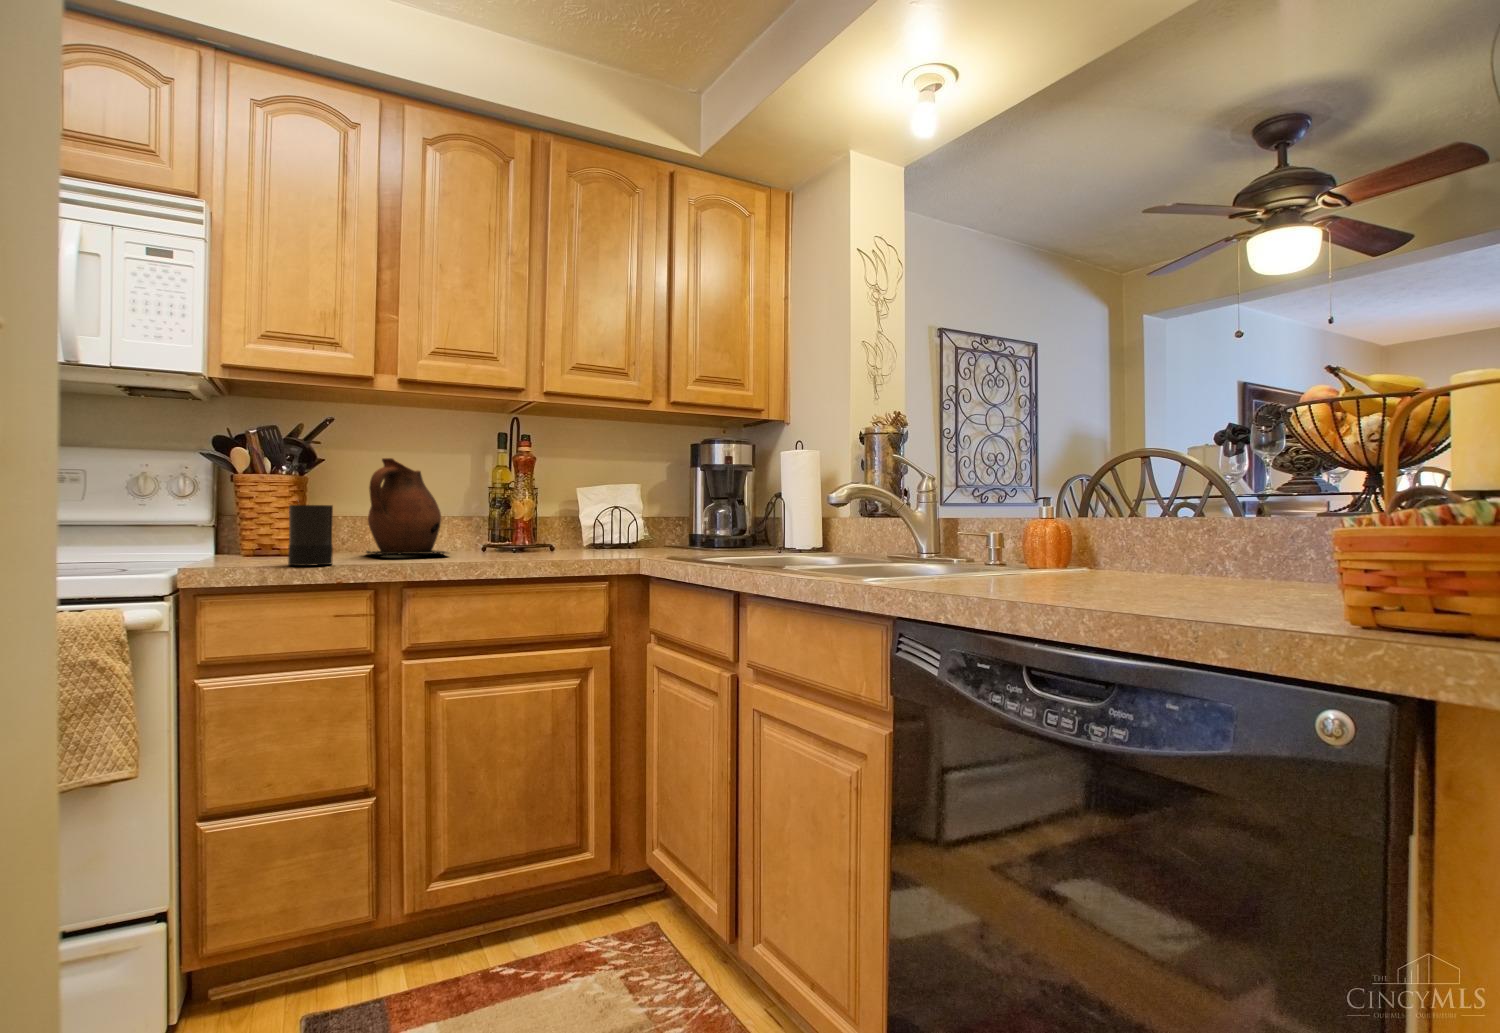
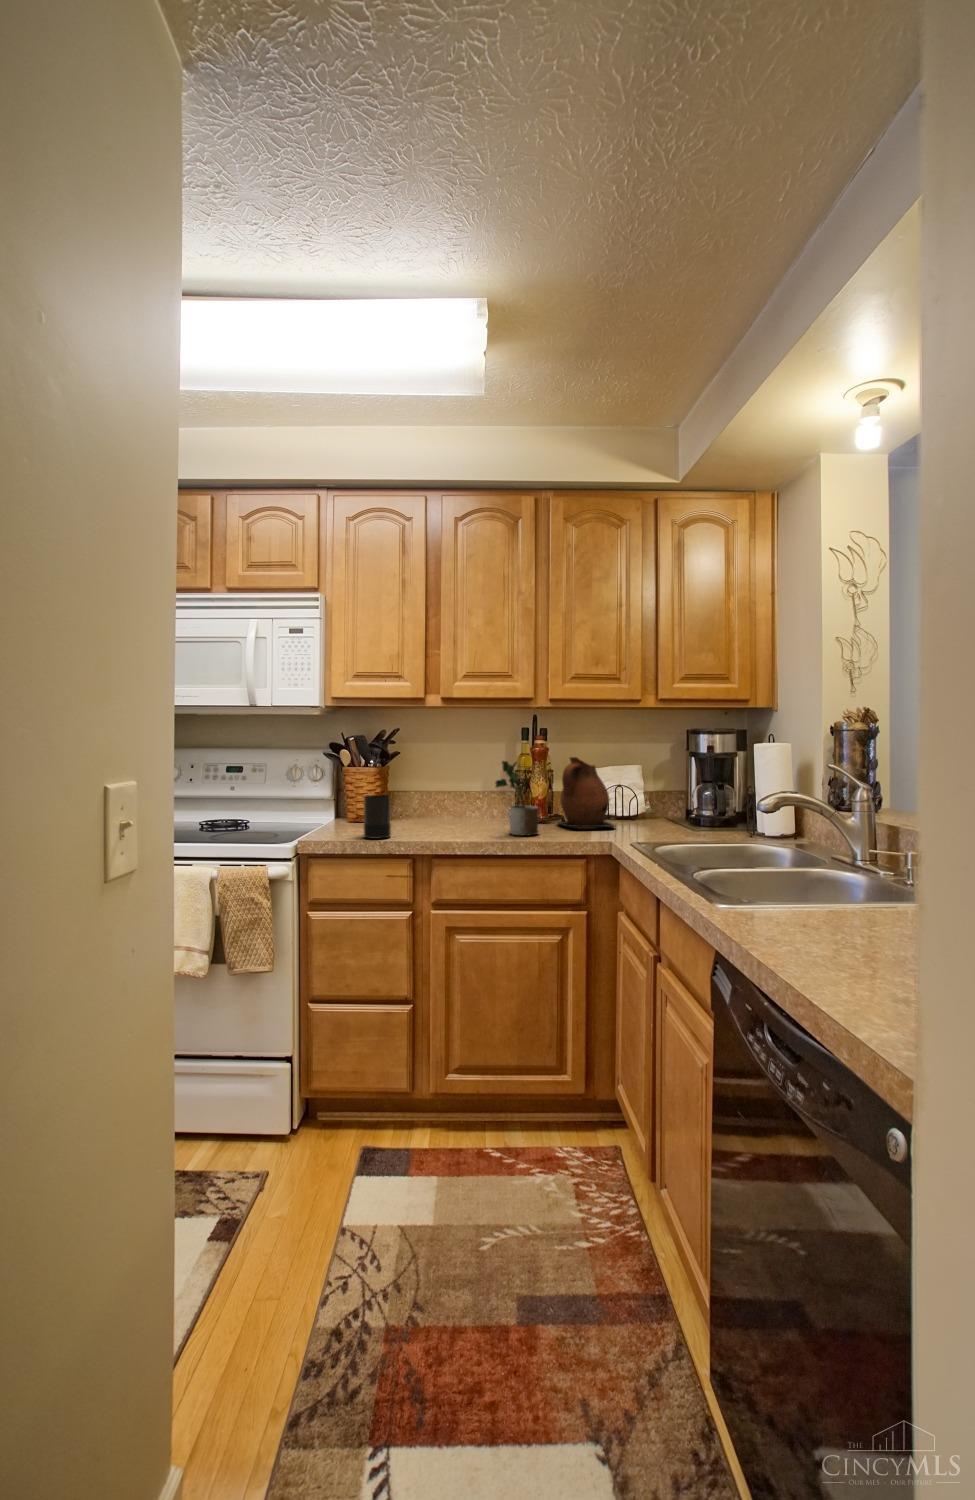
ceramic pitcher: present [366,458,447,555] -> present [558,757,615,827]
potted plant: none [487,460,543,558] -> present [496,761,539,836]

